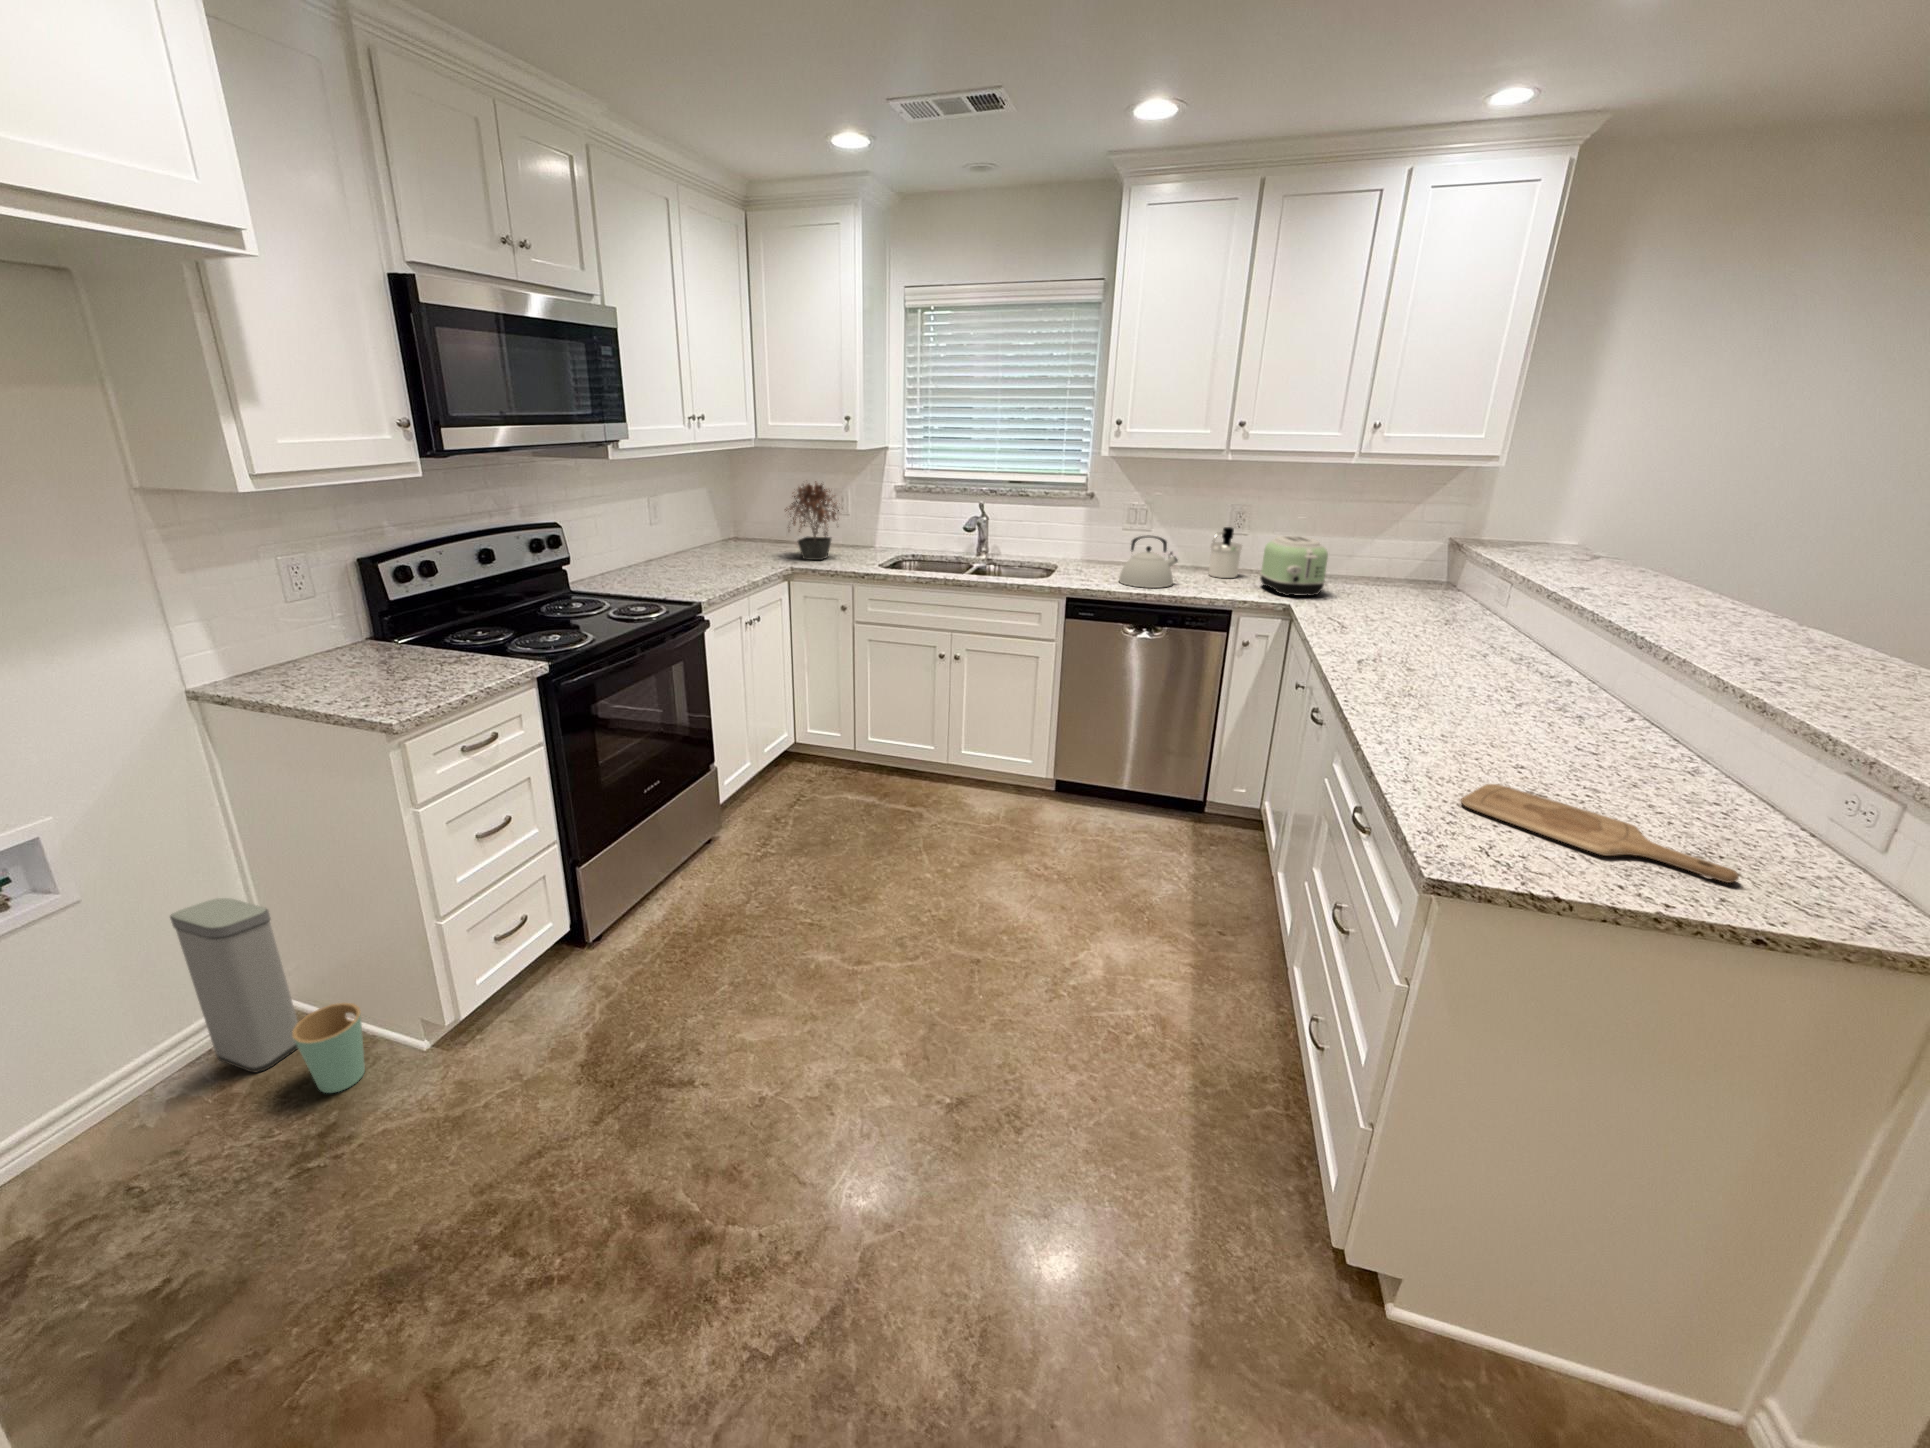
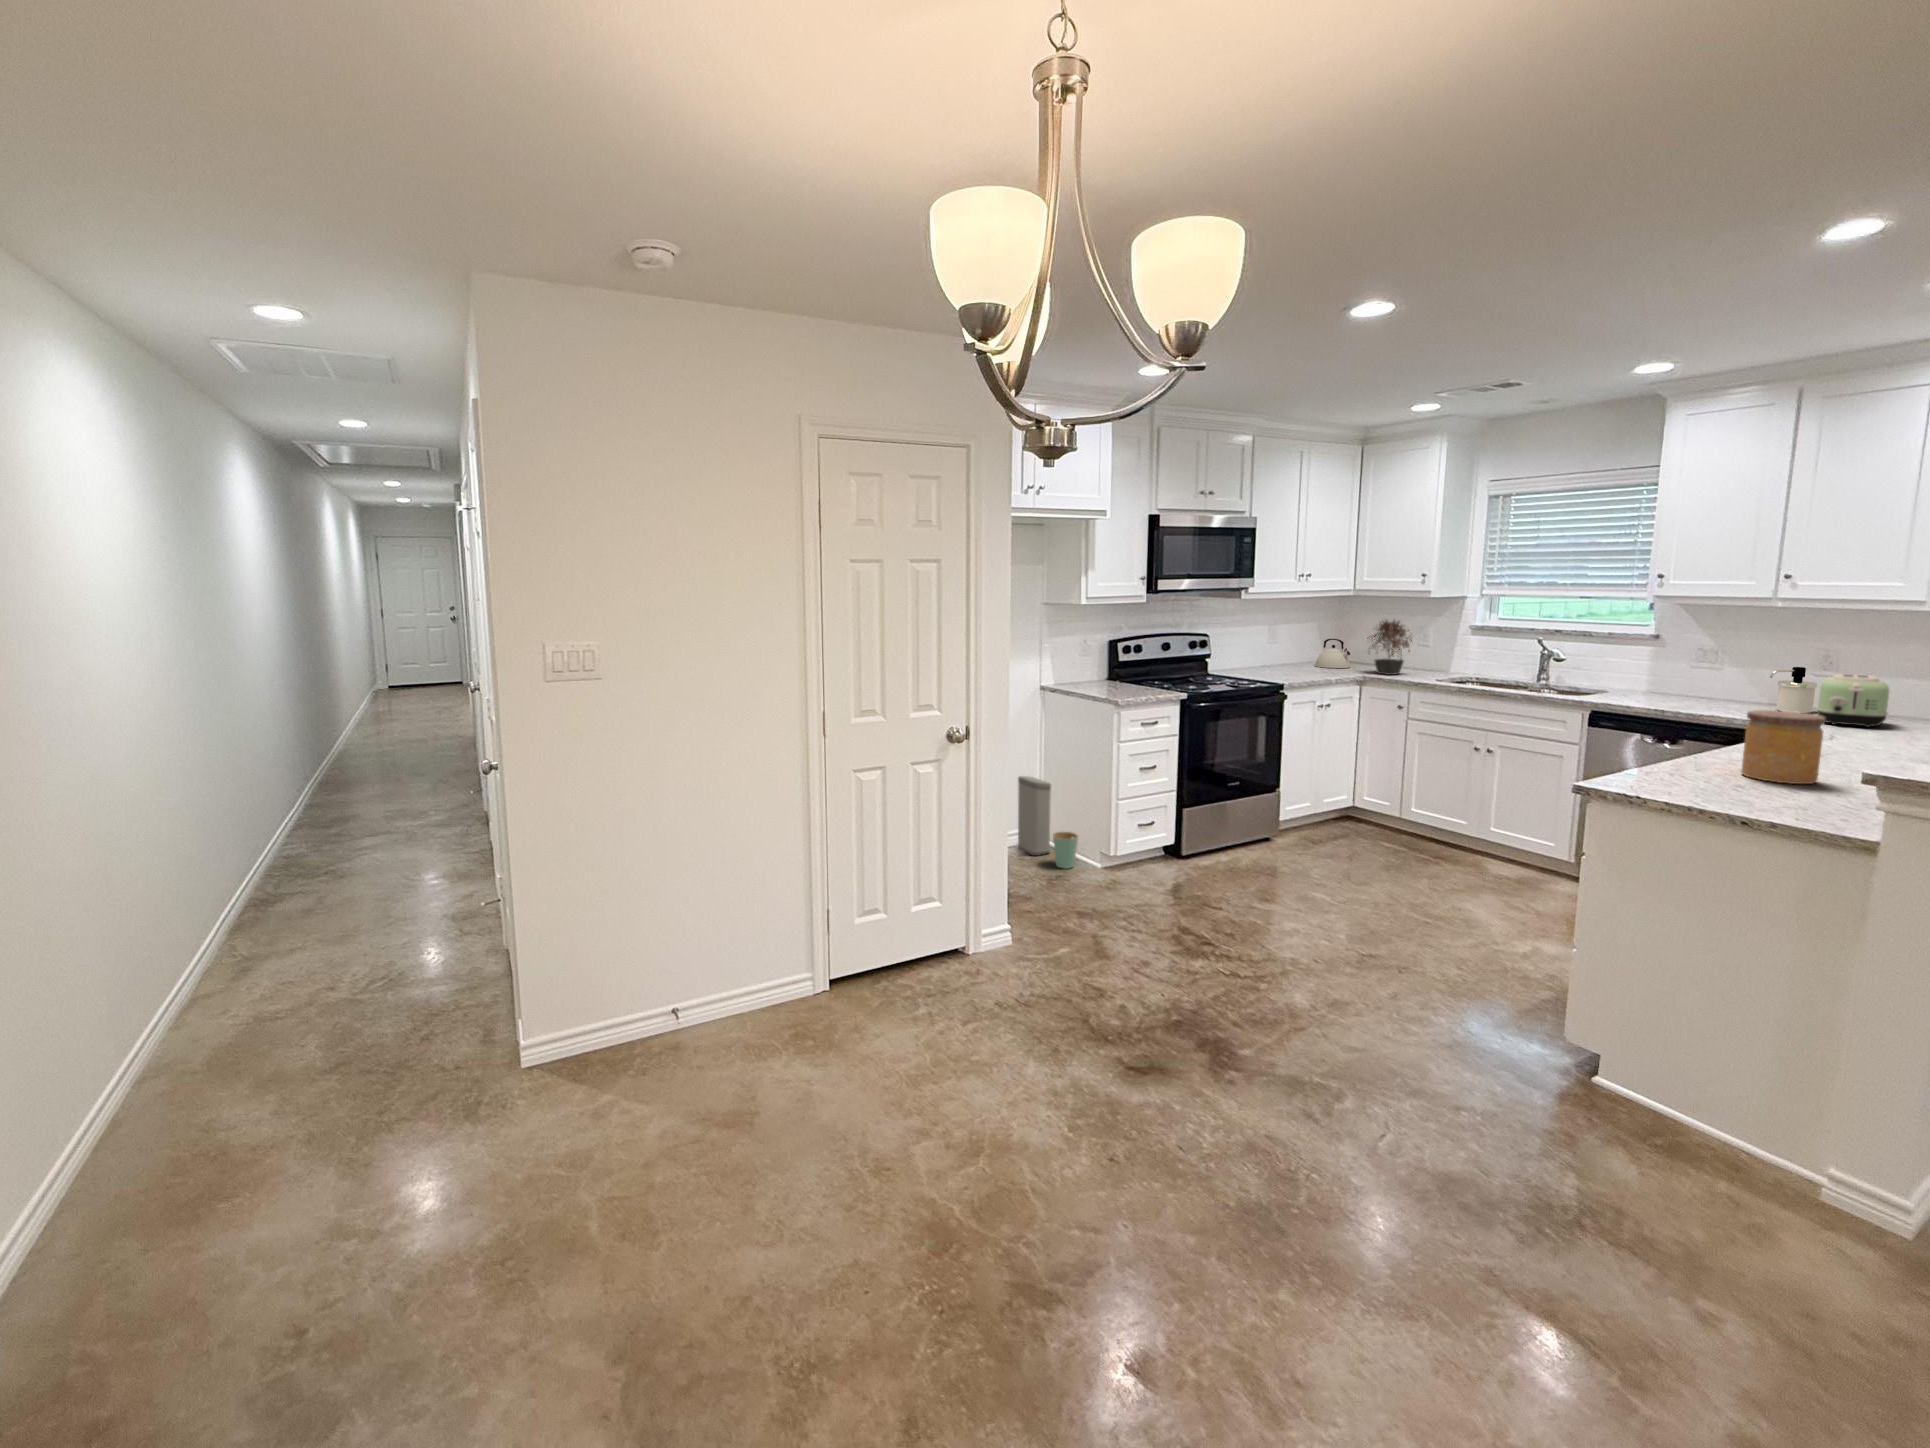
kettle: present [1119,536,1178,588] -> present [1315,639,1350,668]
jar: none [1452,644,1575,764] -> present [1741,710,1825,784]
cutting board: present [1461,784,1739,883] -> none [1667,776,1792,810]

